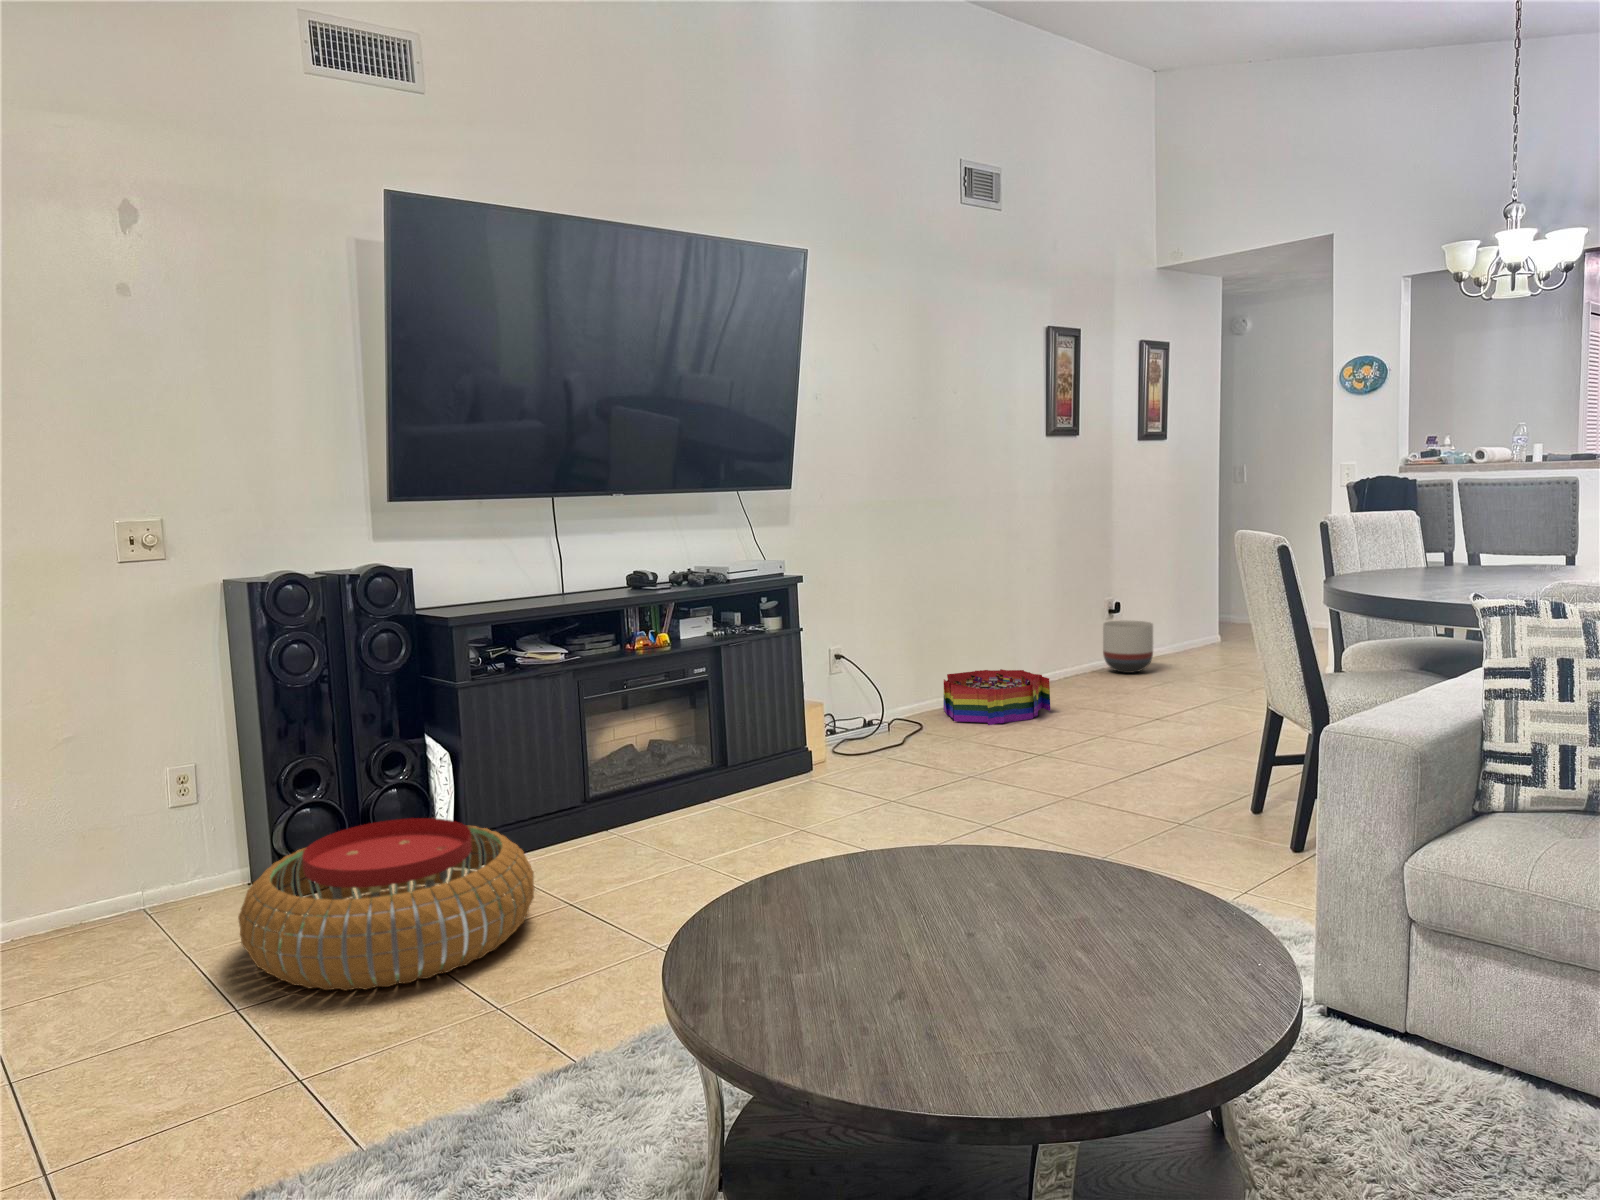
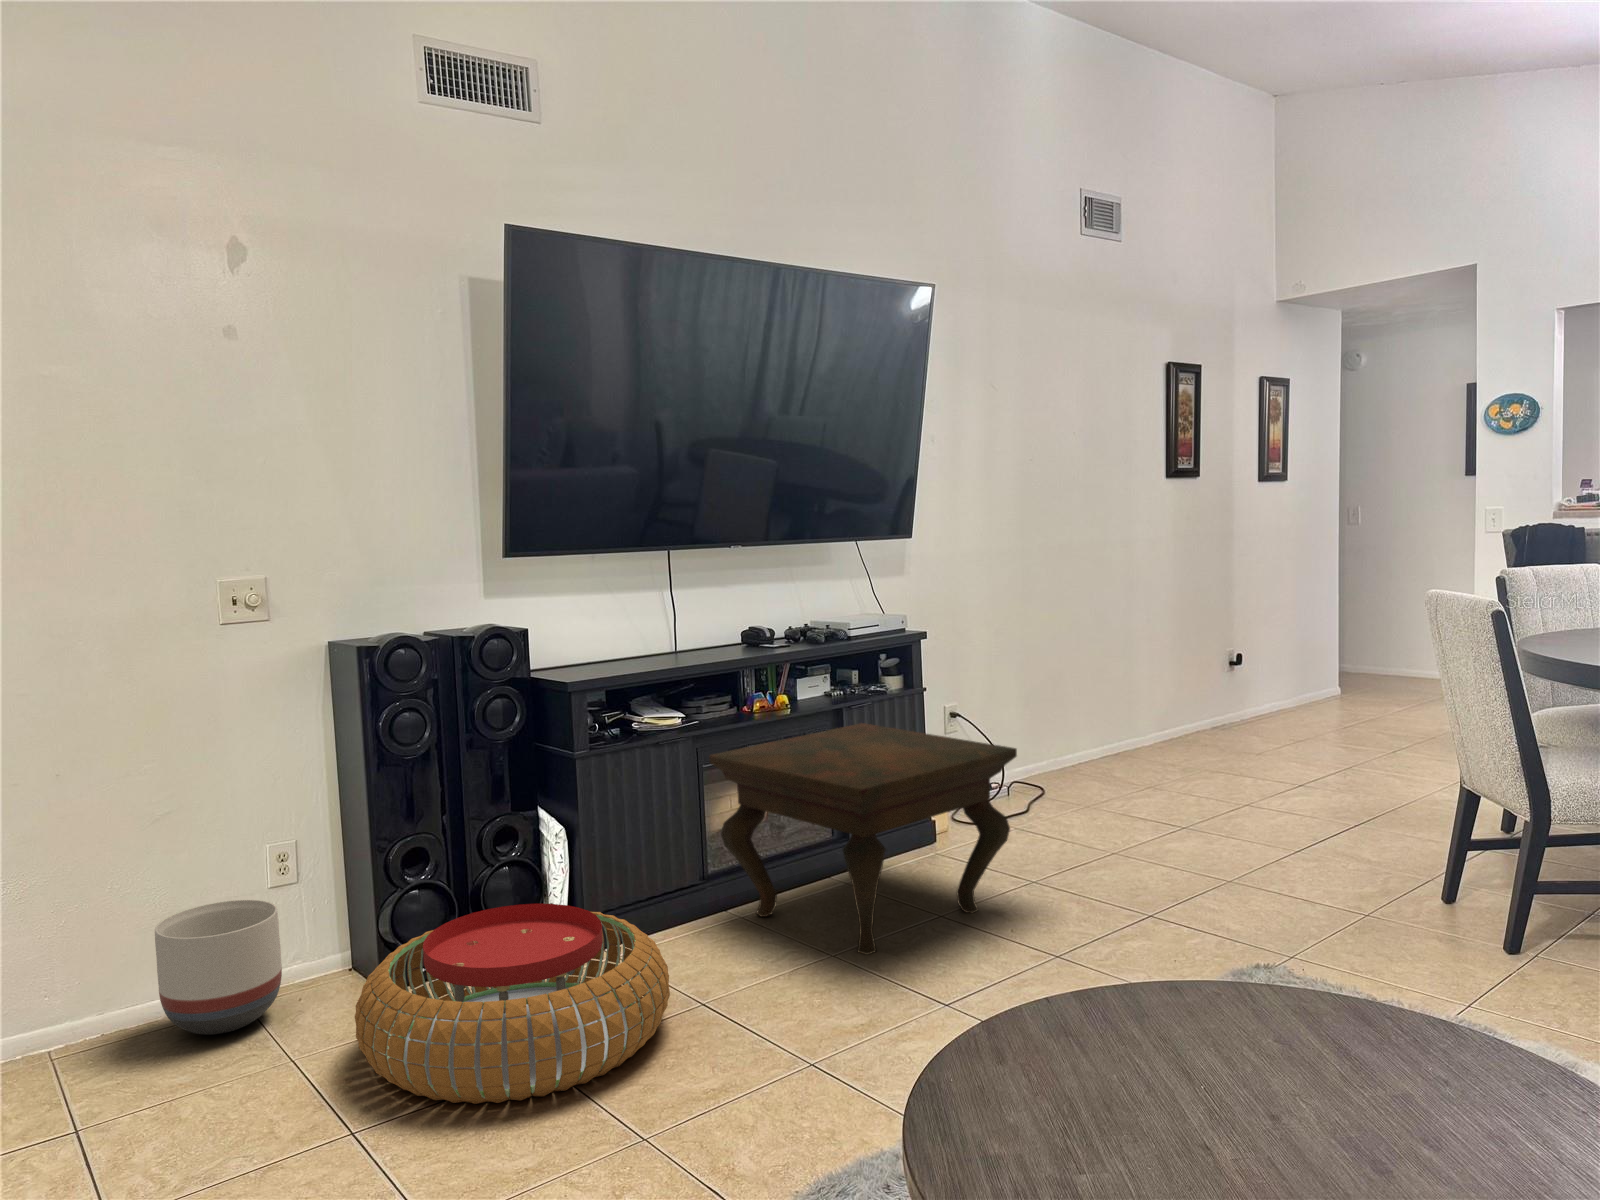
planter: present [1103,621,1153,673] -> present [155,900,282,1035]
side table: none [589,659,871,864] -> present [709,723,1017,955]
storage bin: present [943,669,1051,725] -> none [1061,730,1180,792]

